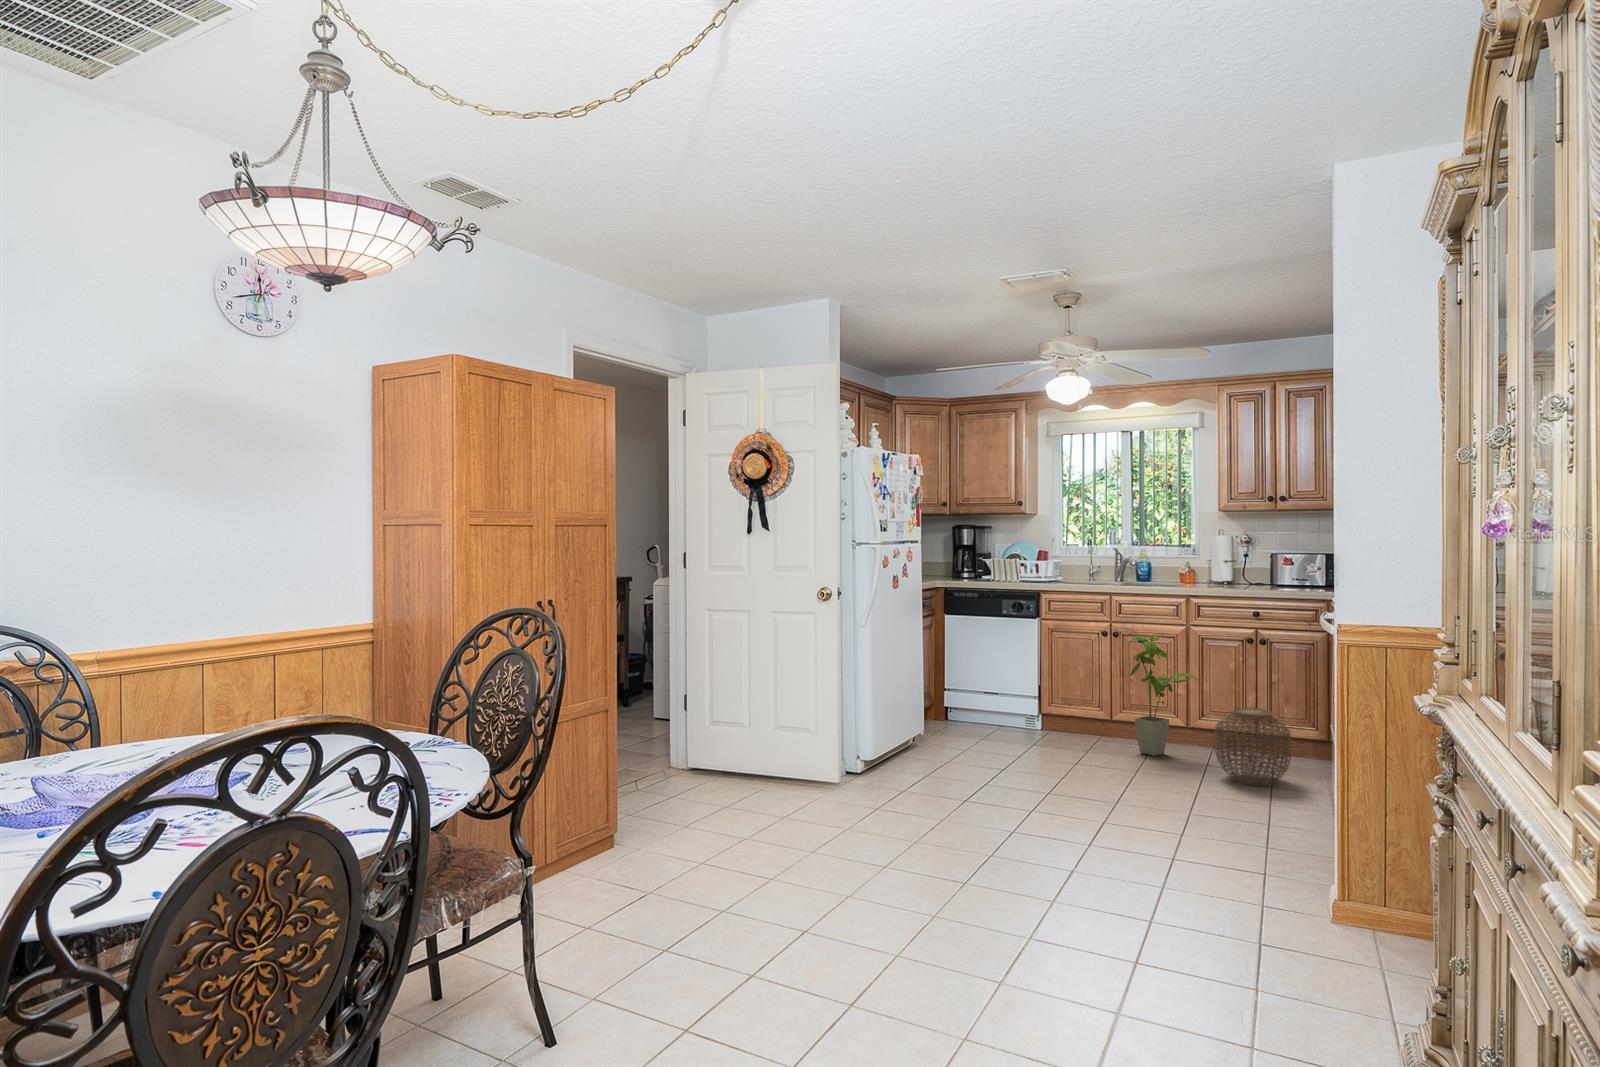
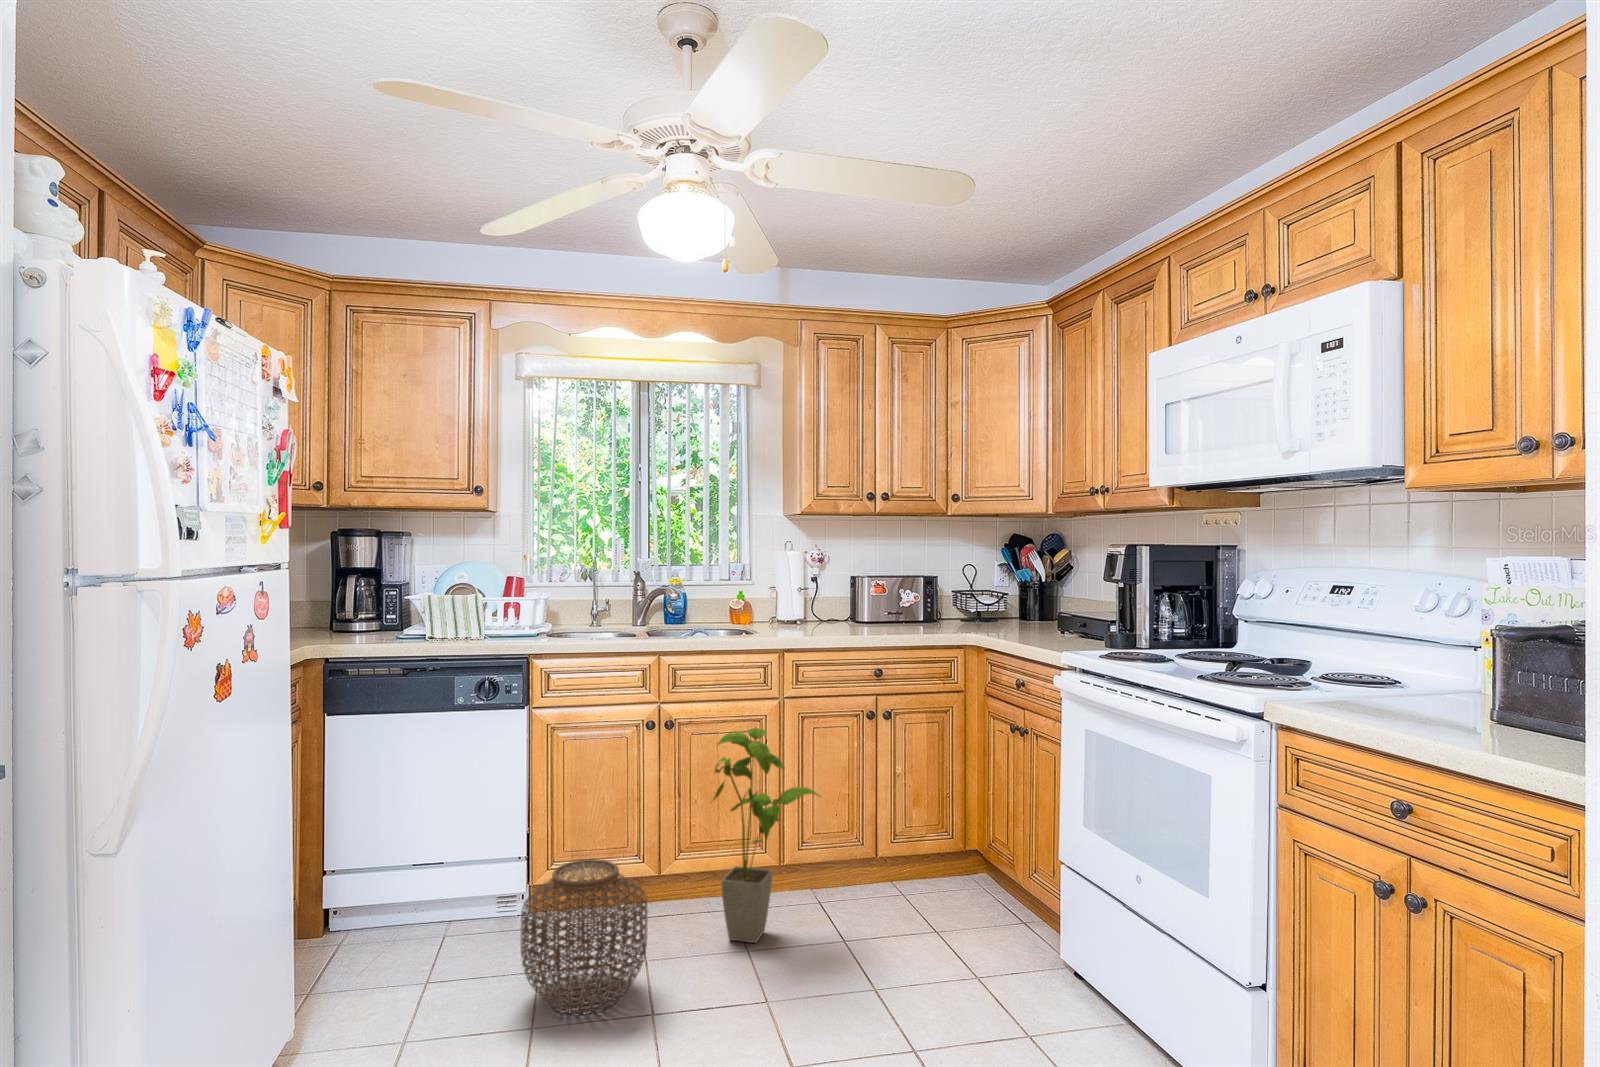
woven basket: present [1215,708,1291,786] -> present [521,859,648,1014]

